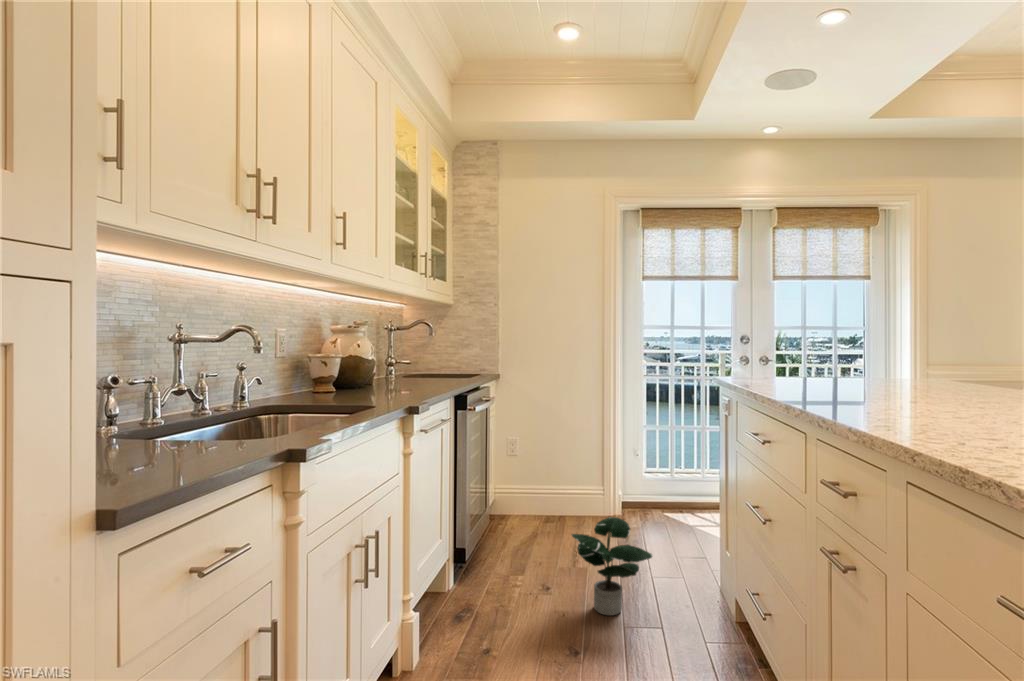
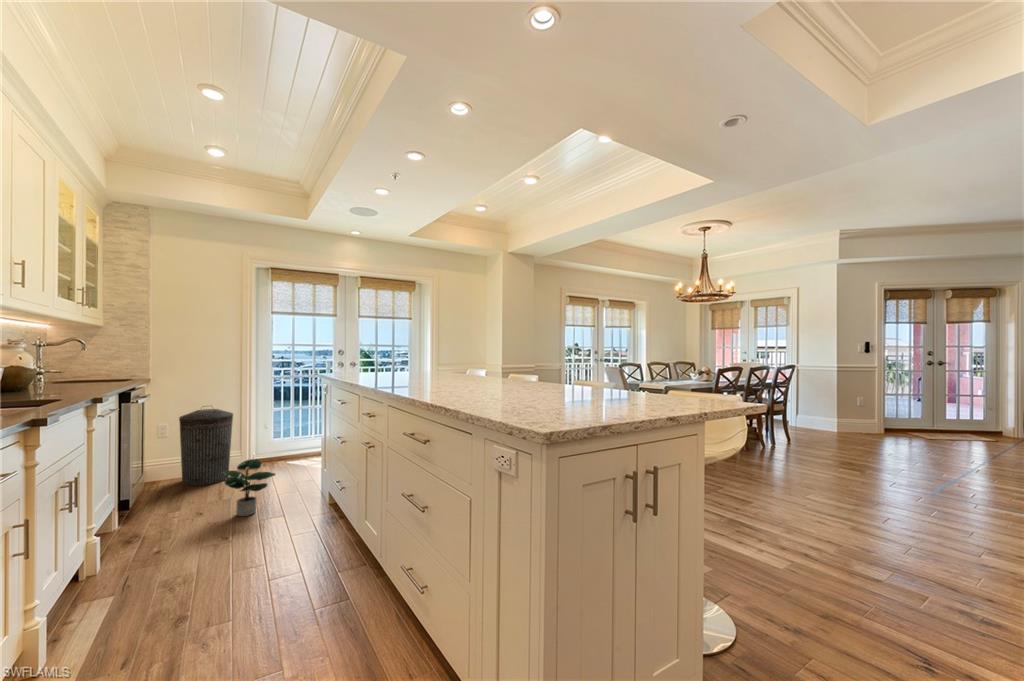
trash can: none [528,416,591,532] -> present [179,409,233,486]

